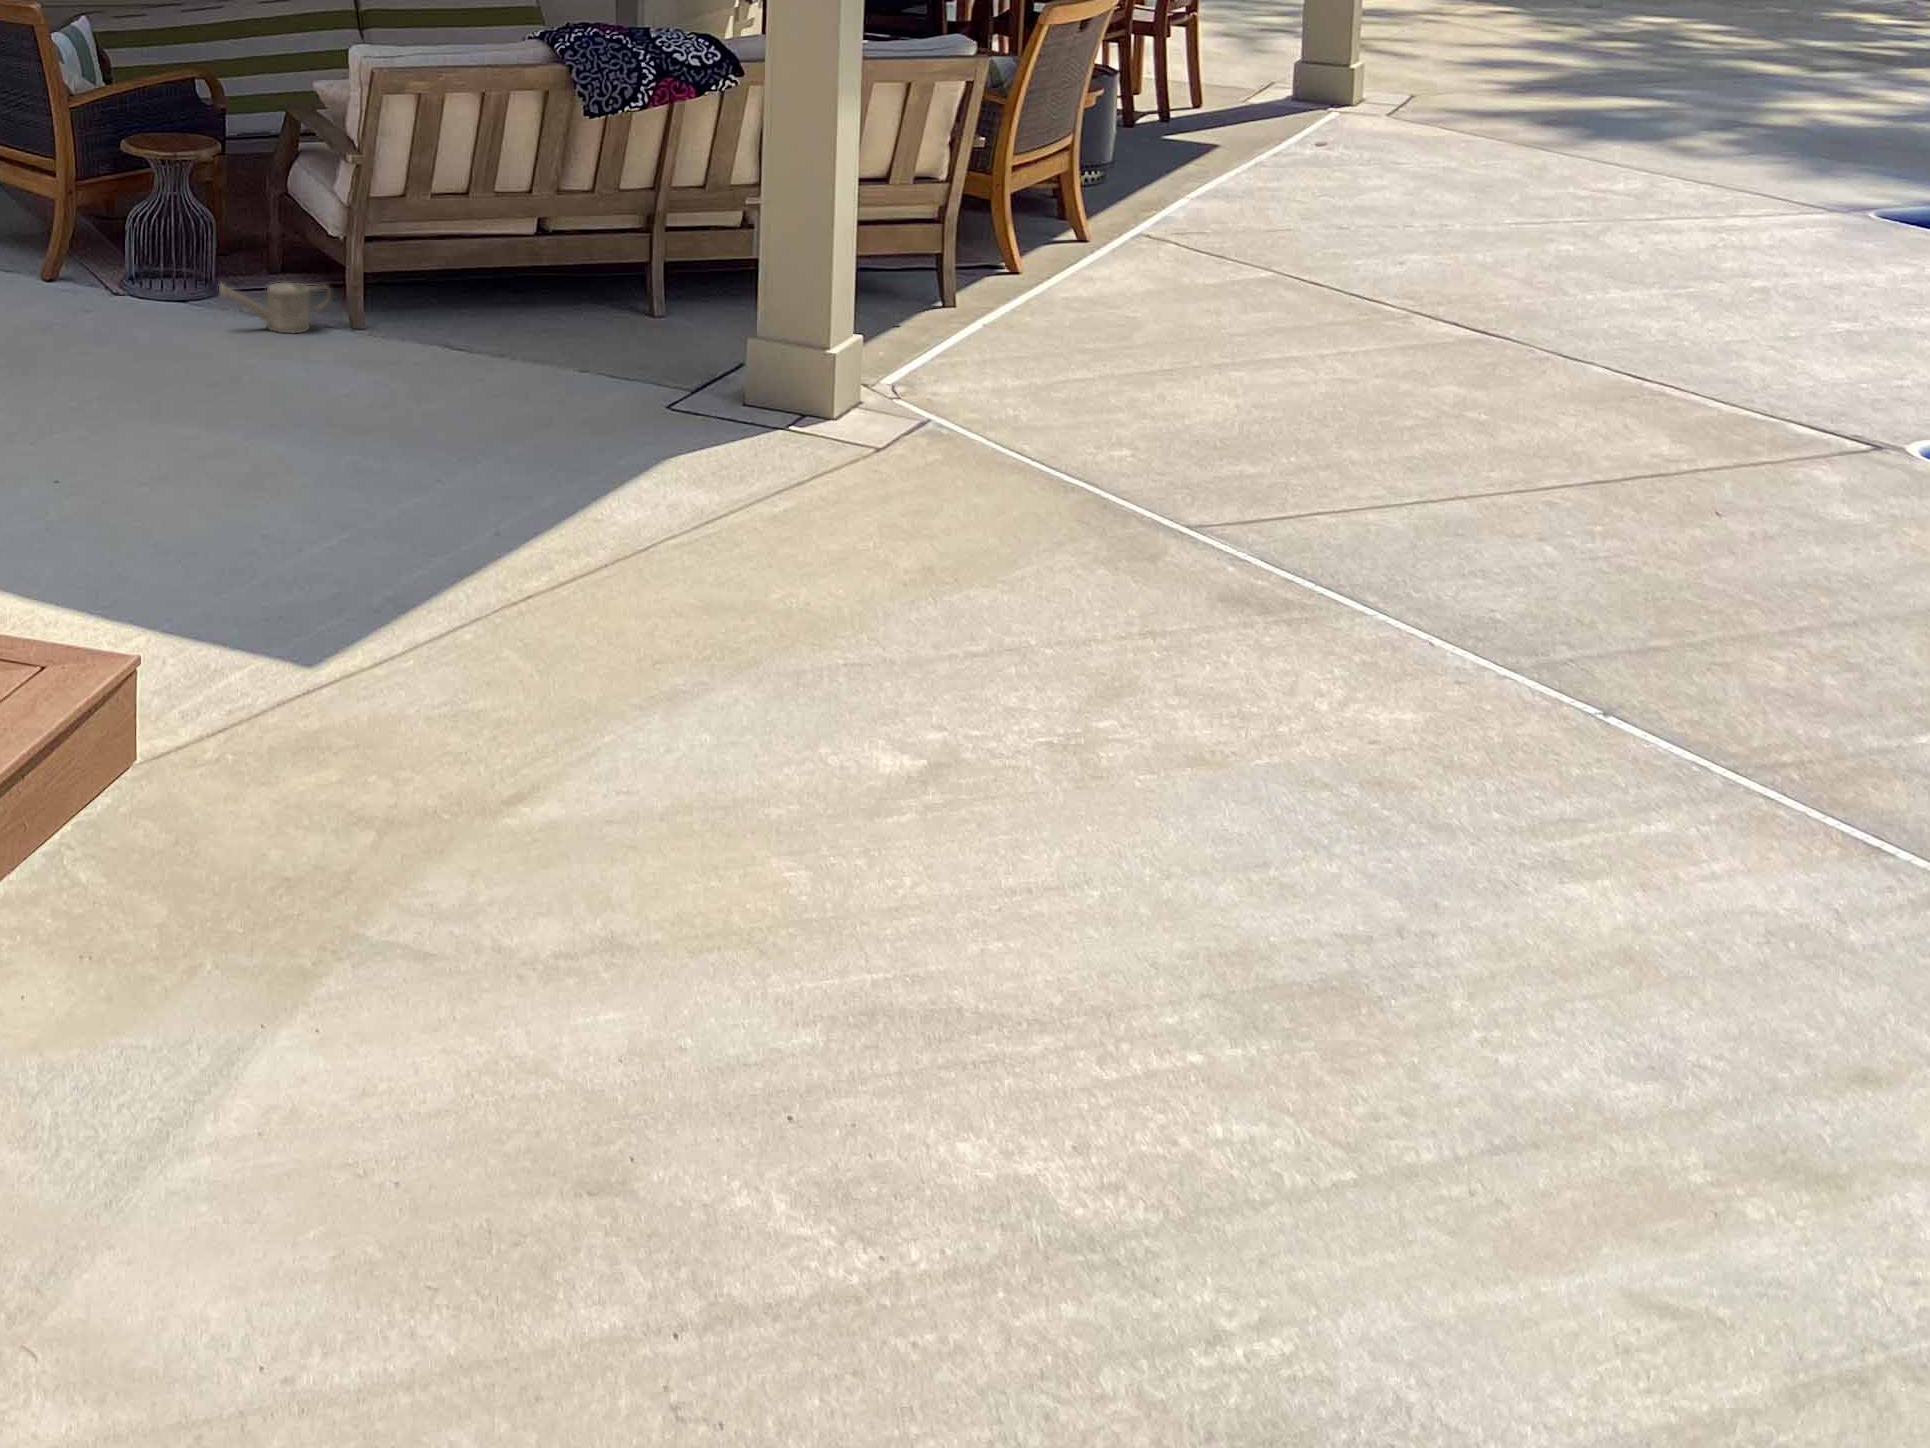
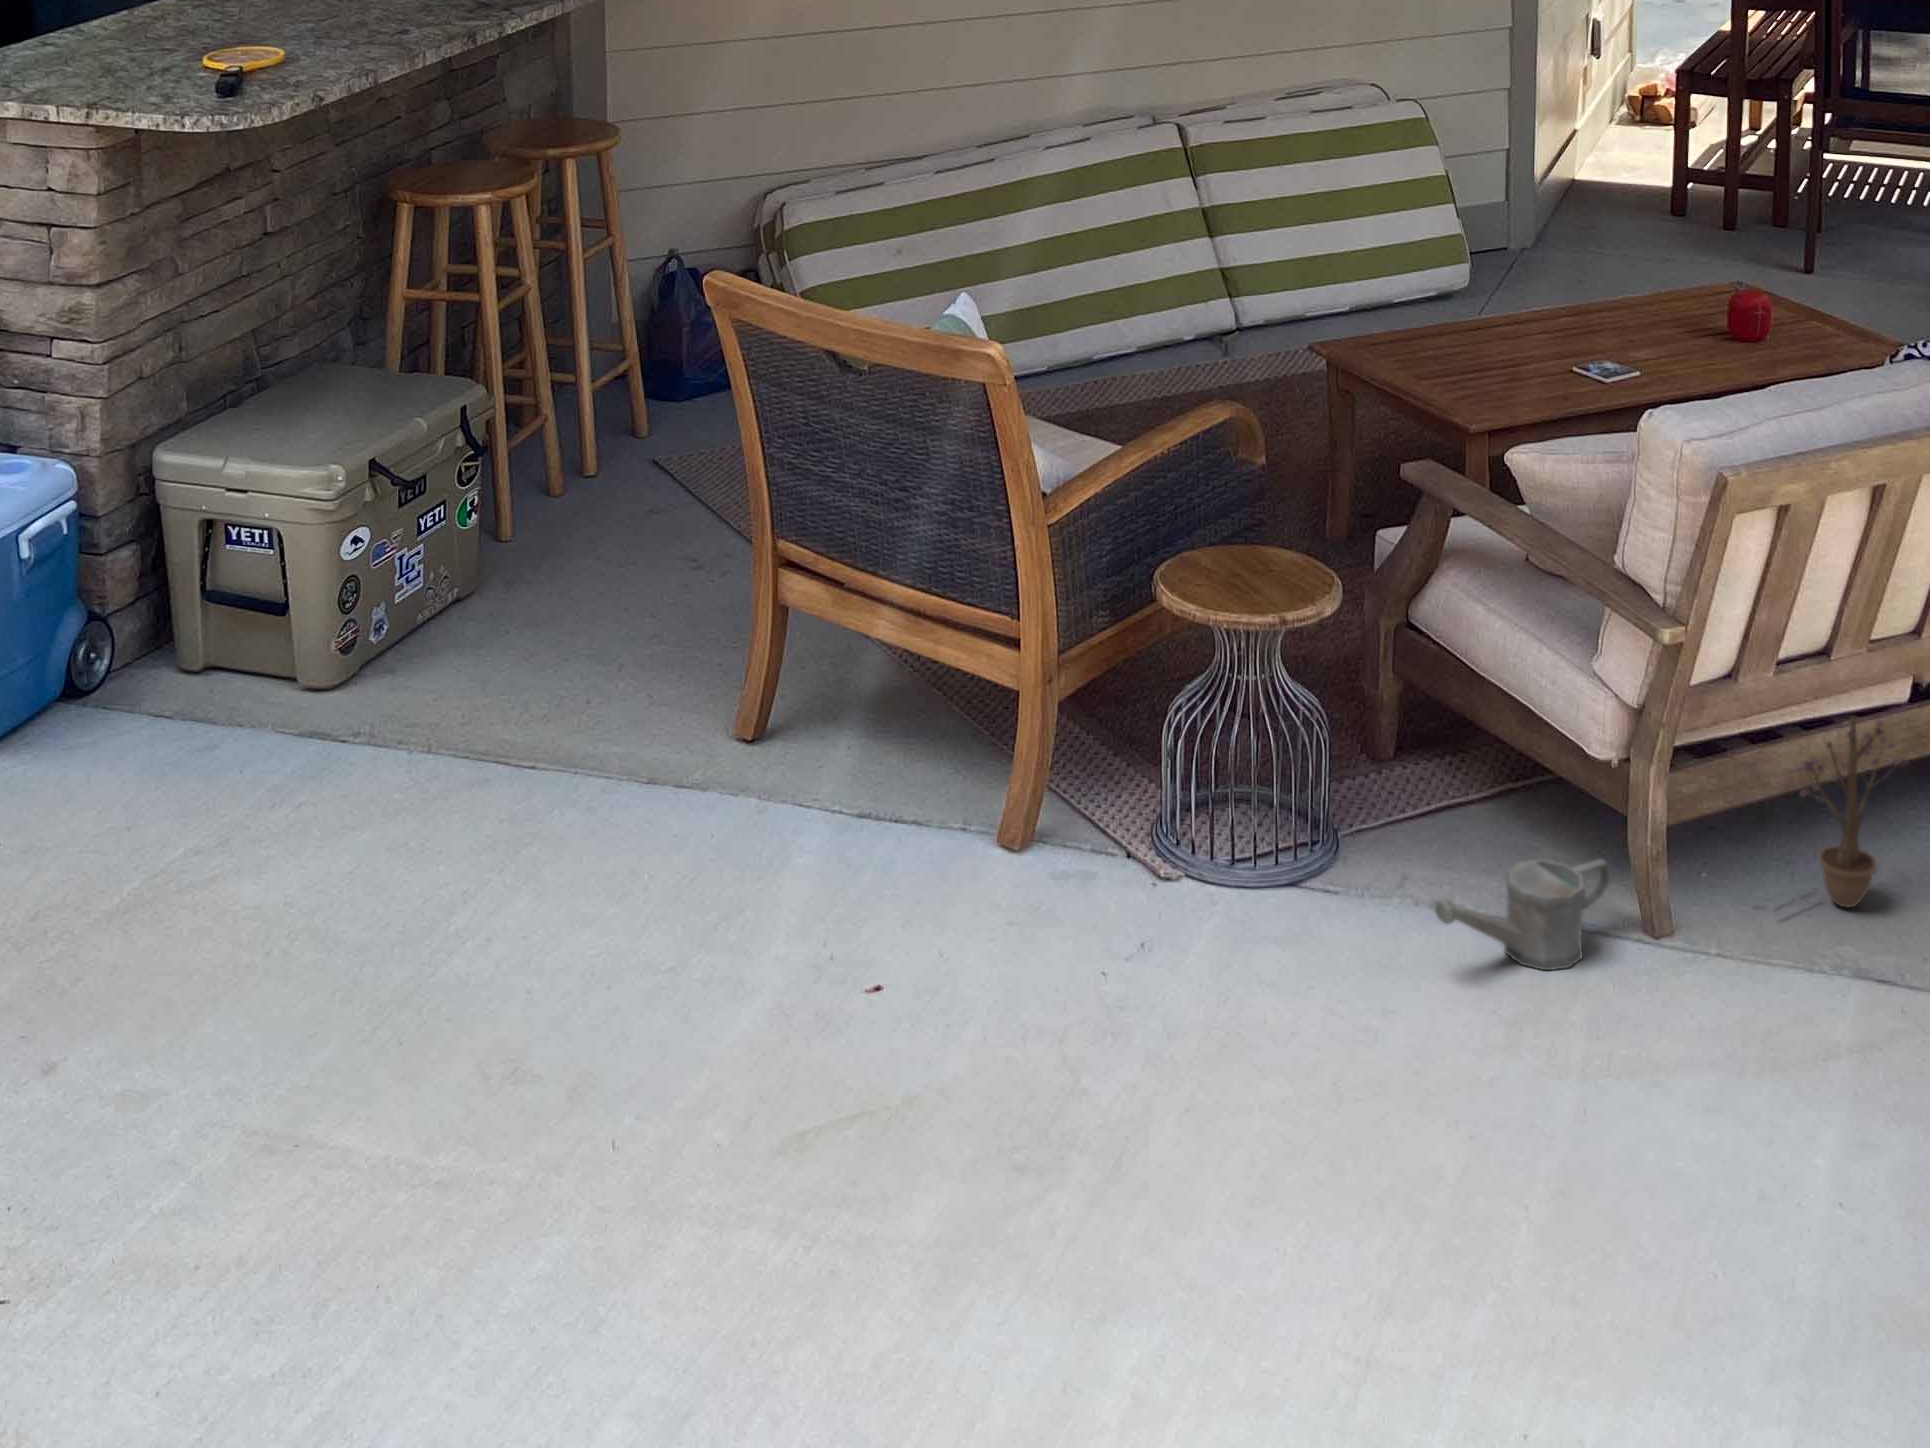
decorative plant: none [424,221,510,333] -> present [1773,716,1908,911]

